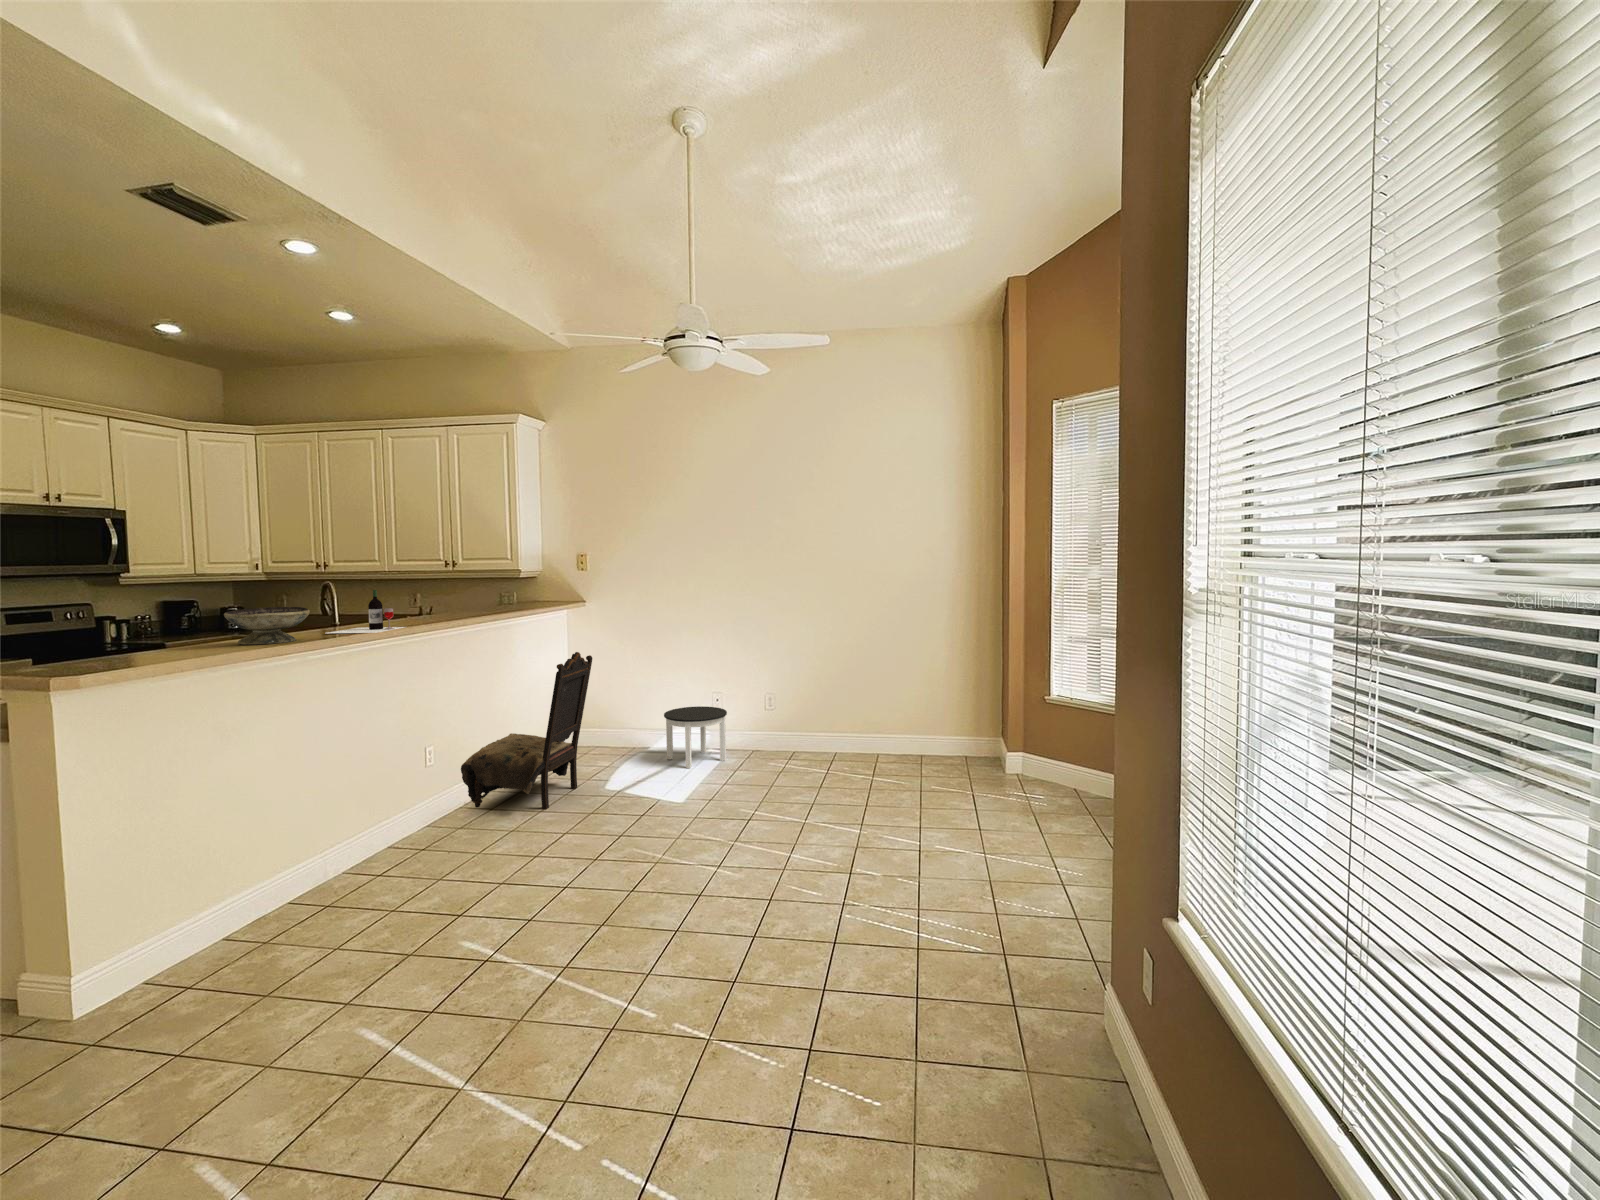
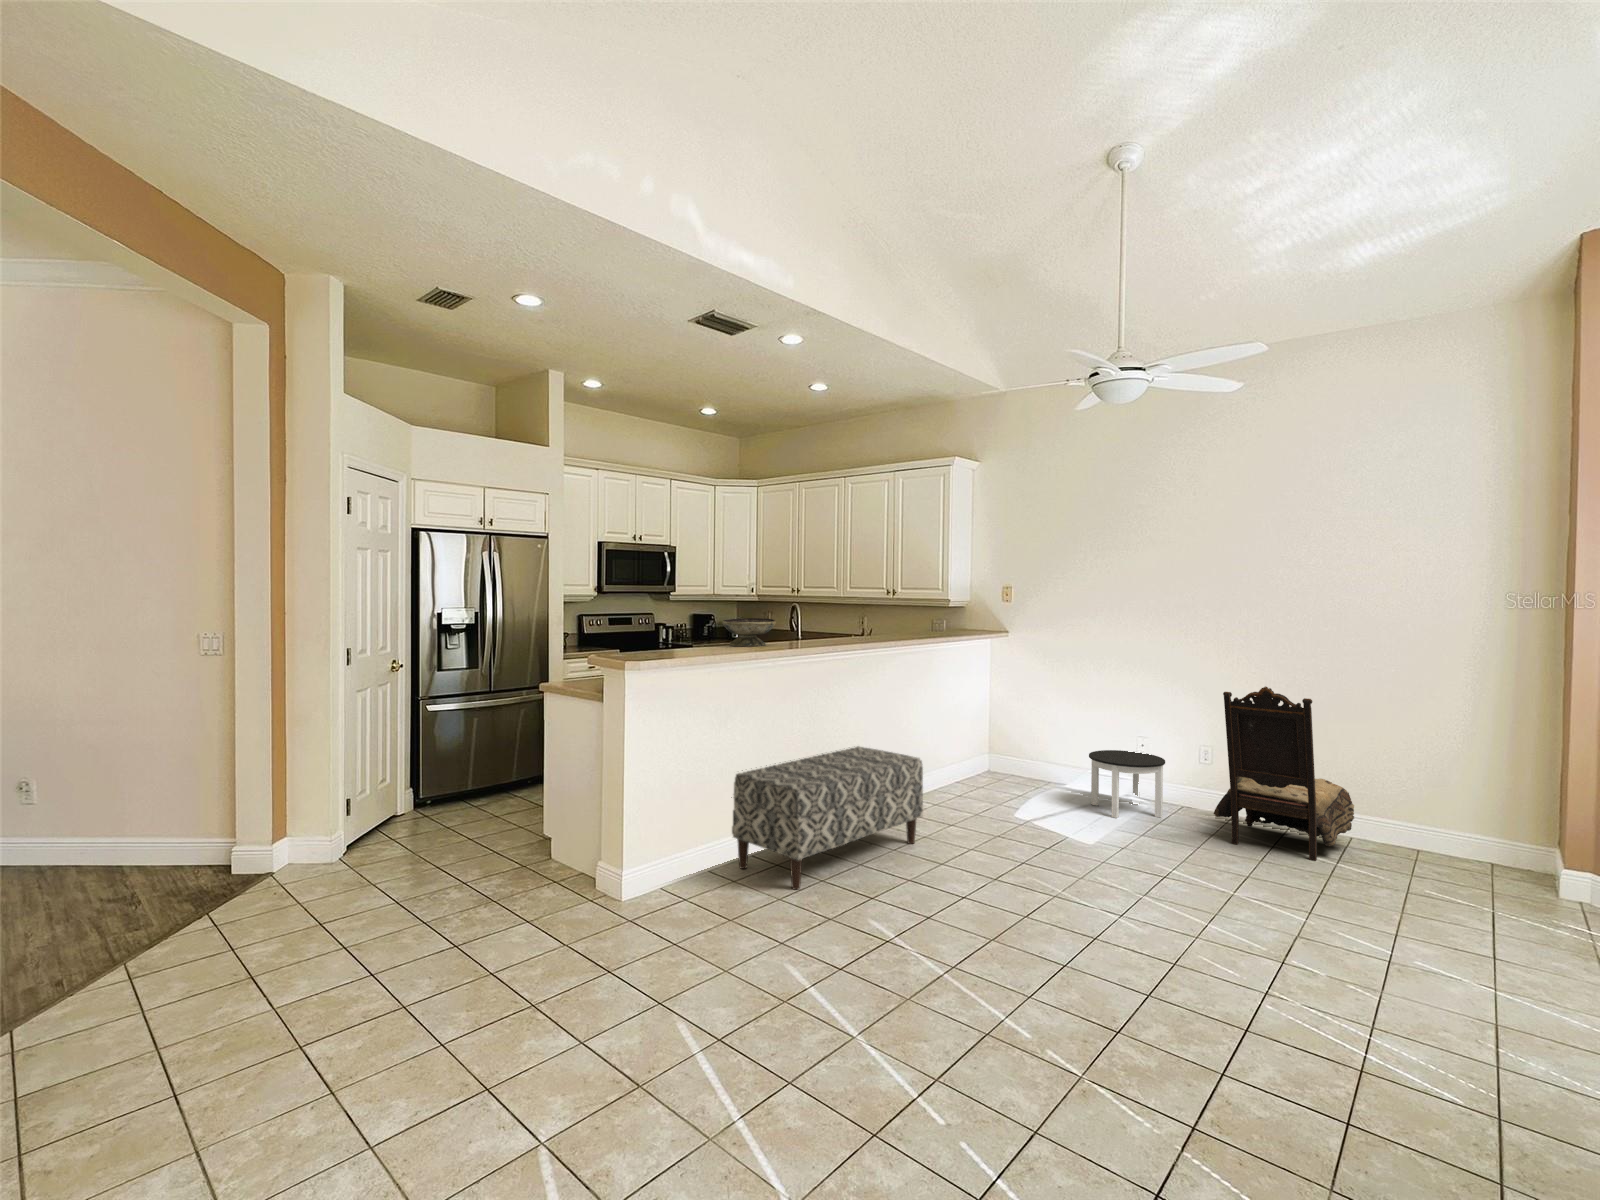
wine bottle: present [327,590,404,633] -> none [784,607,856,644]
dining chair: present [461,652,592,809] -> present [1214,687,1354,861]
bench: none [253,743,509,929] -> present [731,746,923,890]

